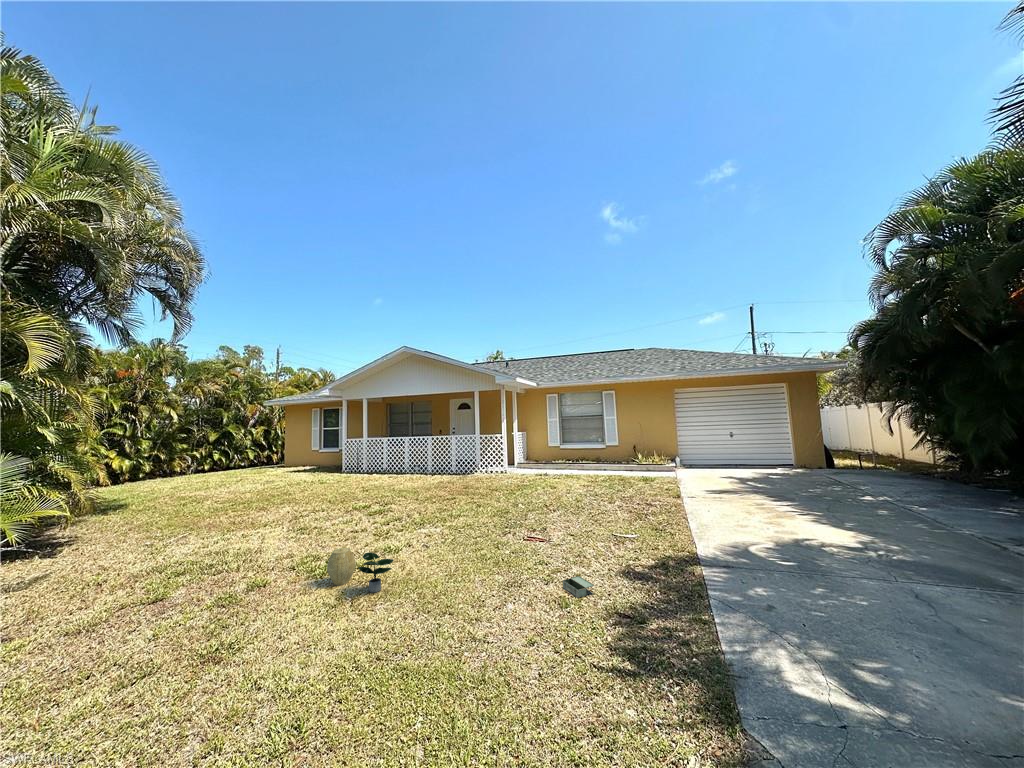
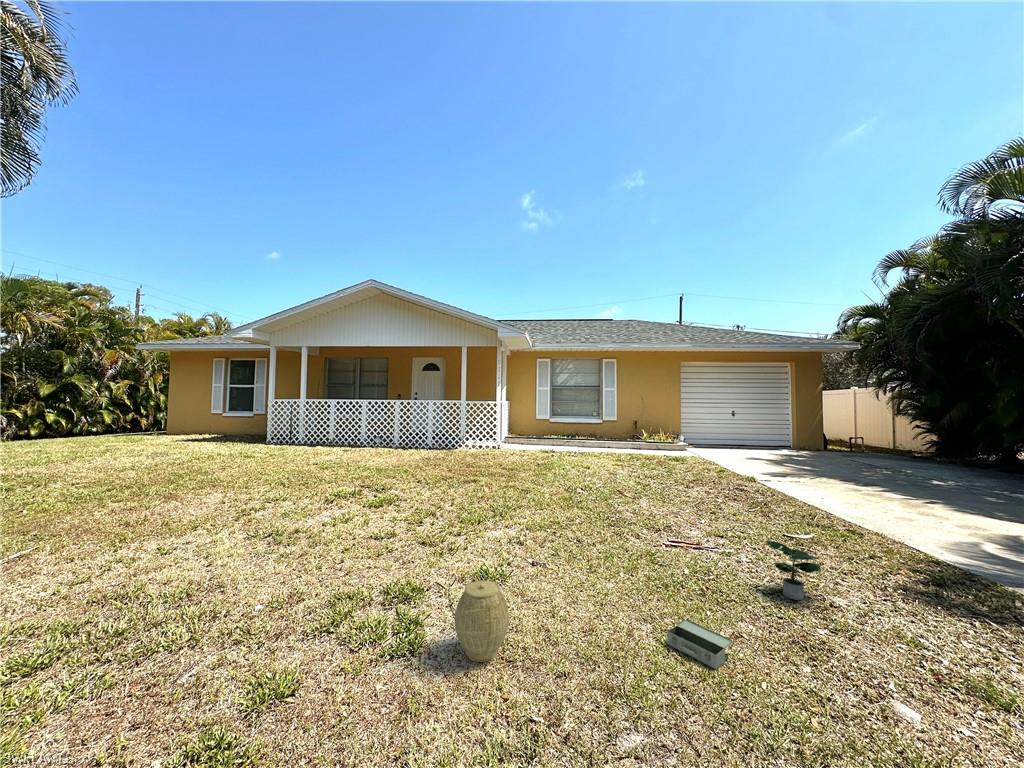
potted plant: present [359,552,394,593] -> present [765,541,821,600]
toolbox: present [563,576,594,597] -> present [667,620,733,669]

